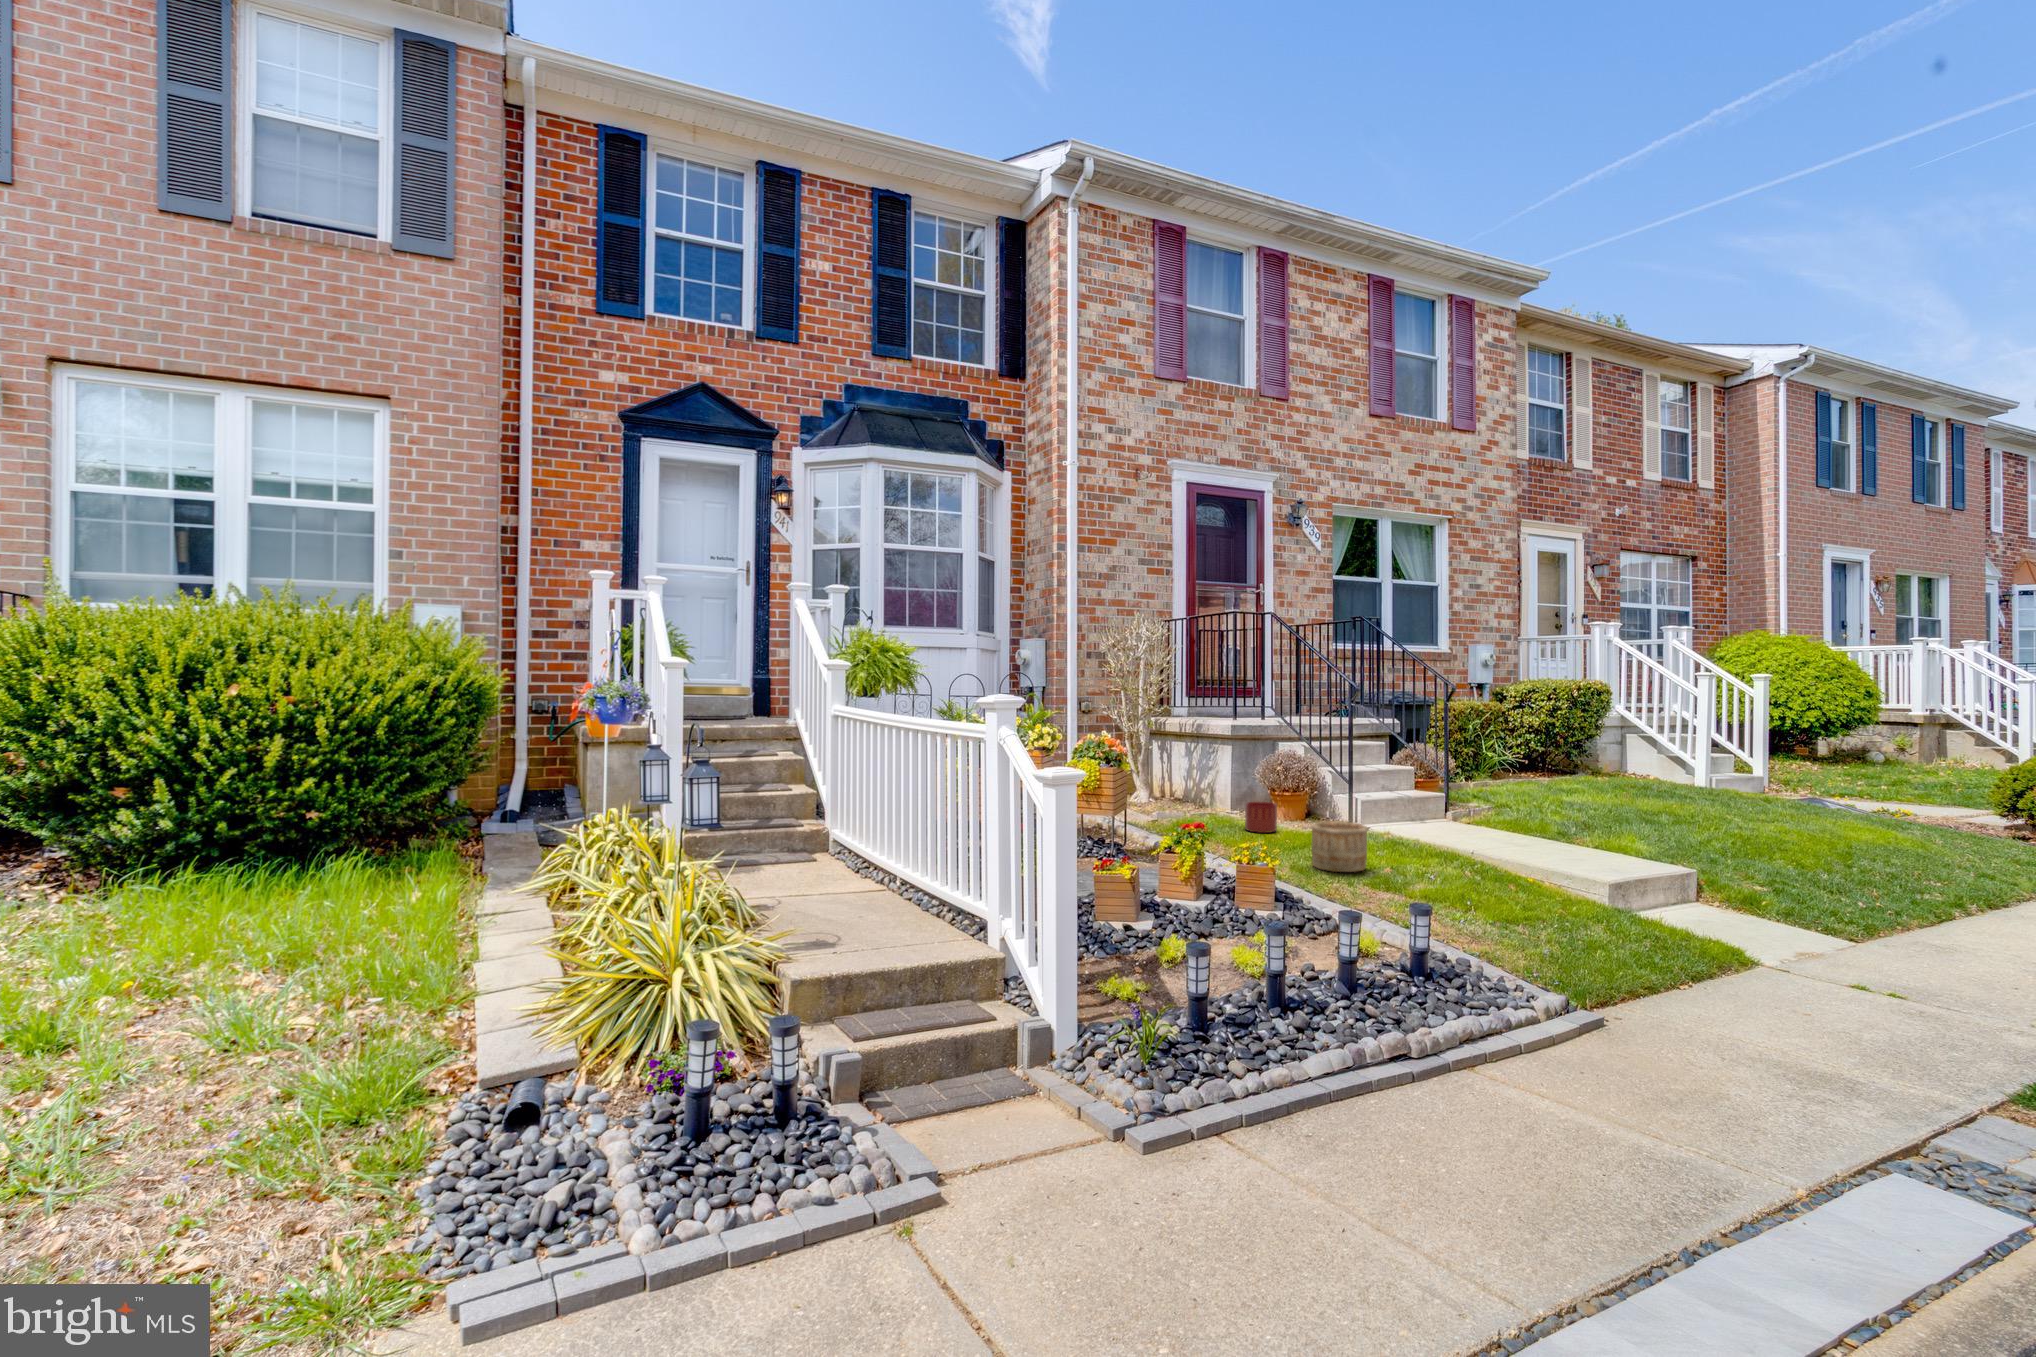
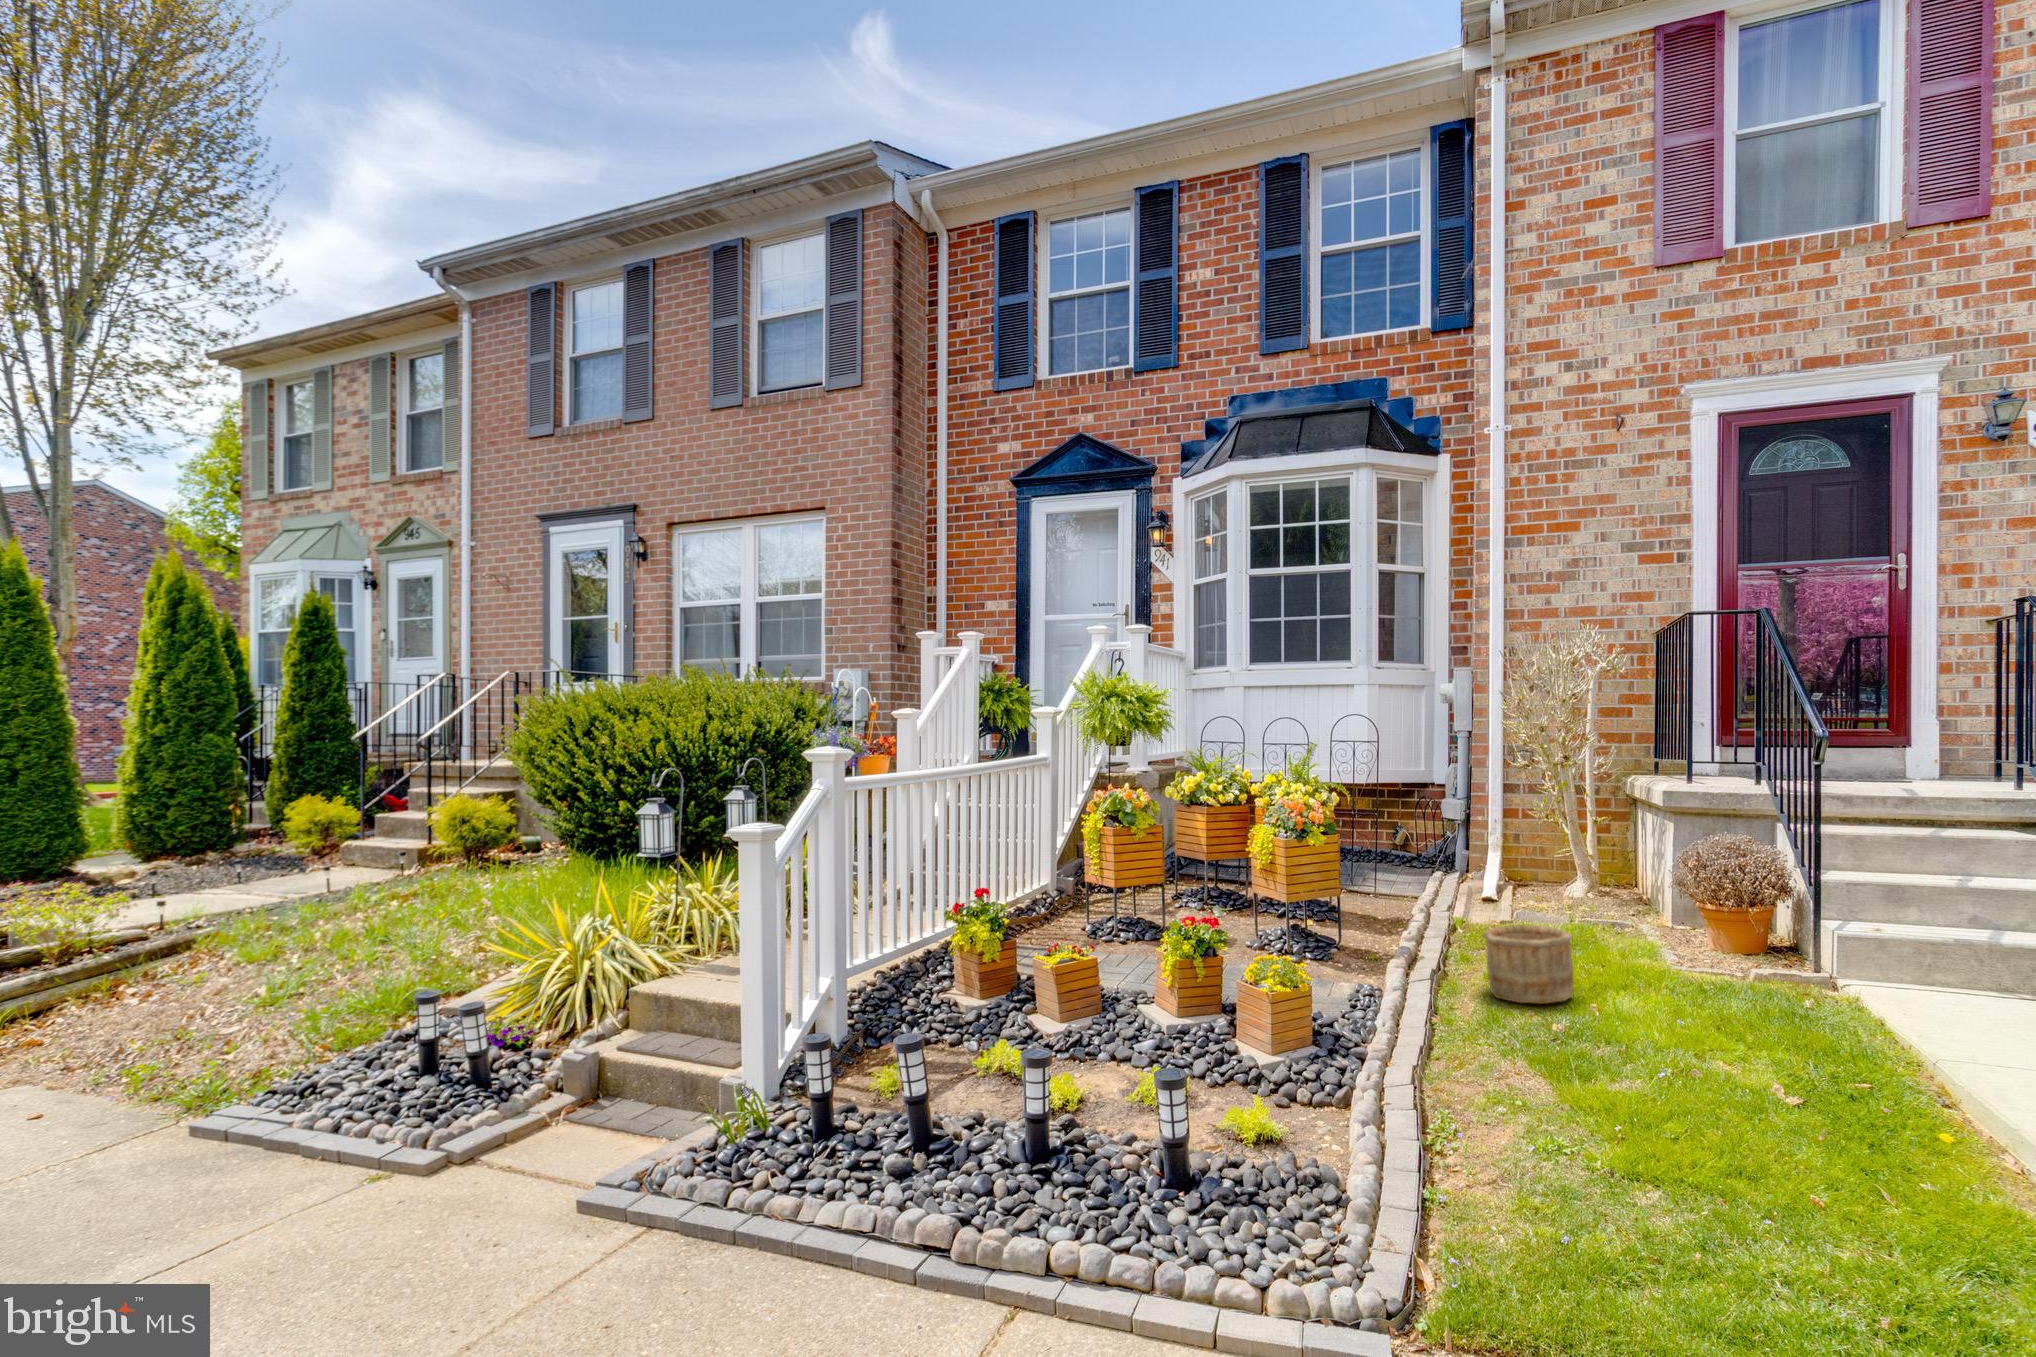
planter: present [1245,802,1277,833] -> none [1569,892,1621,940]

